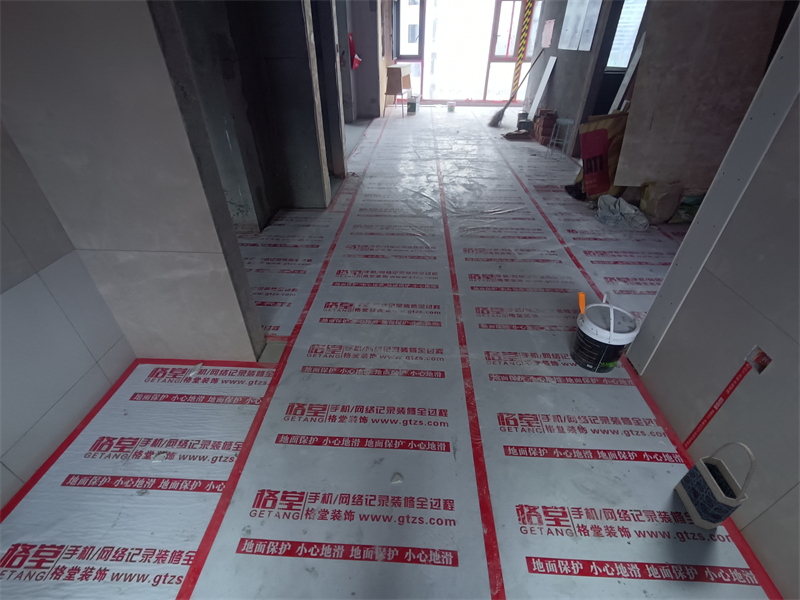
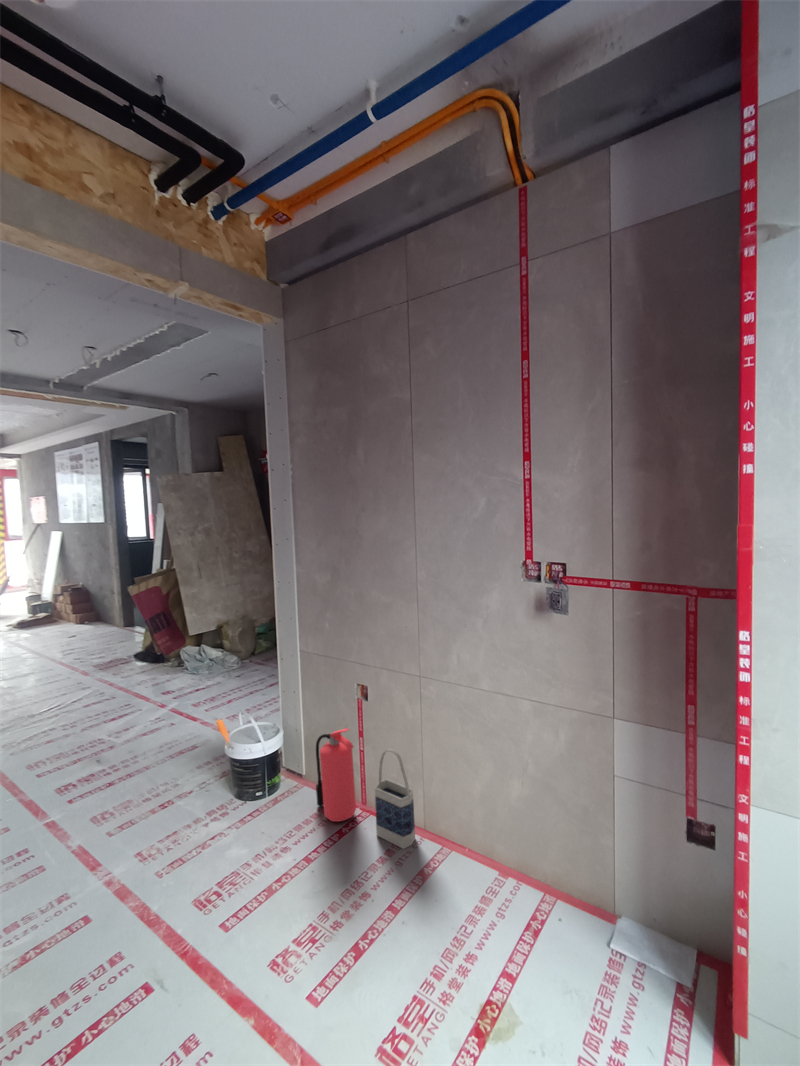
stool: present [546,118,574,161] -> none [88,587,118,636]
fire extinguisher: none [634,368,708,449] -> present [316,728,356,822]

